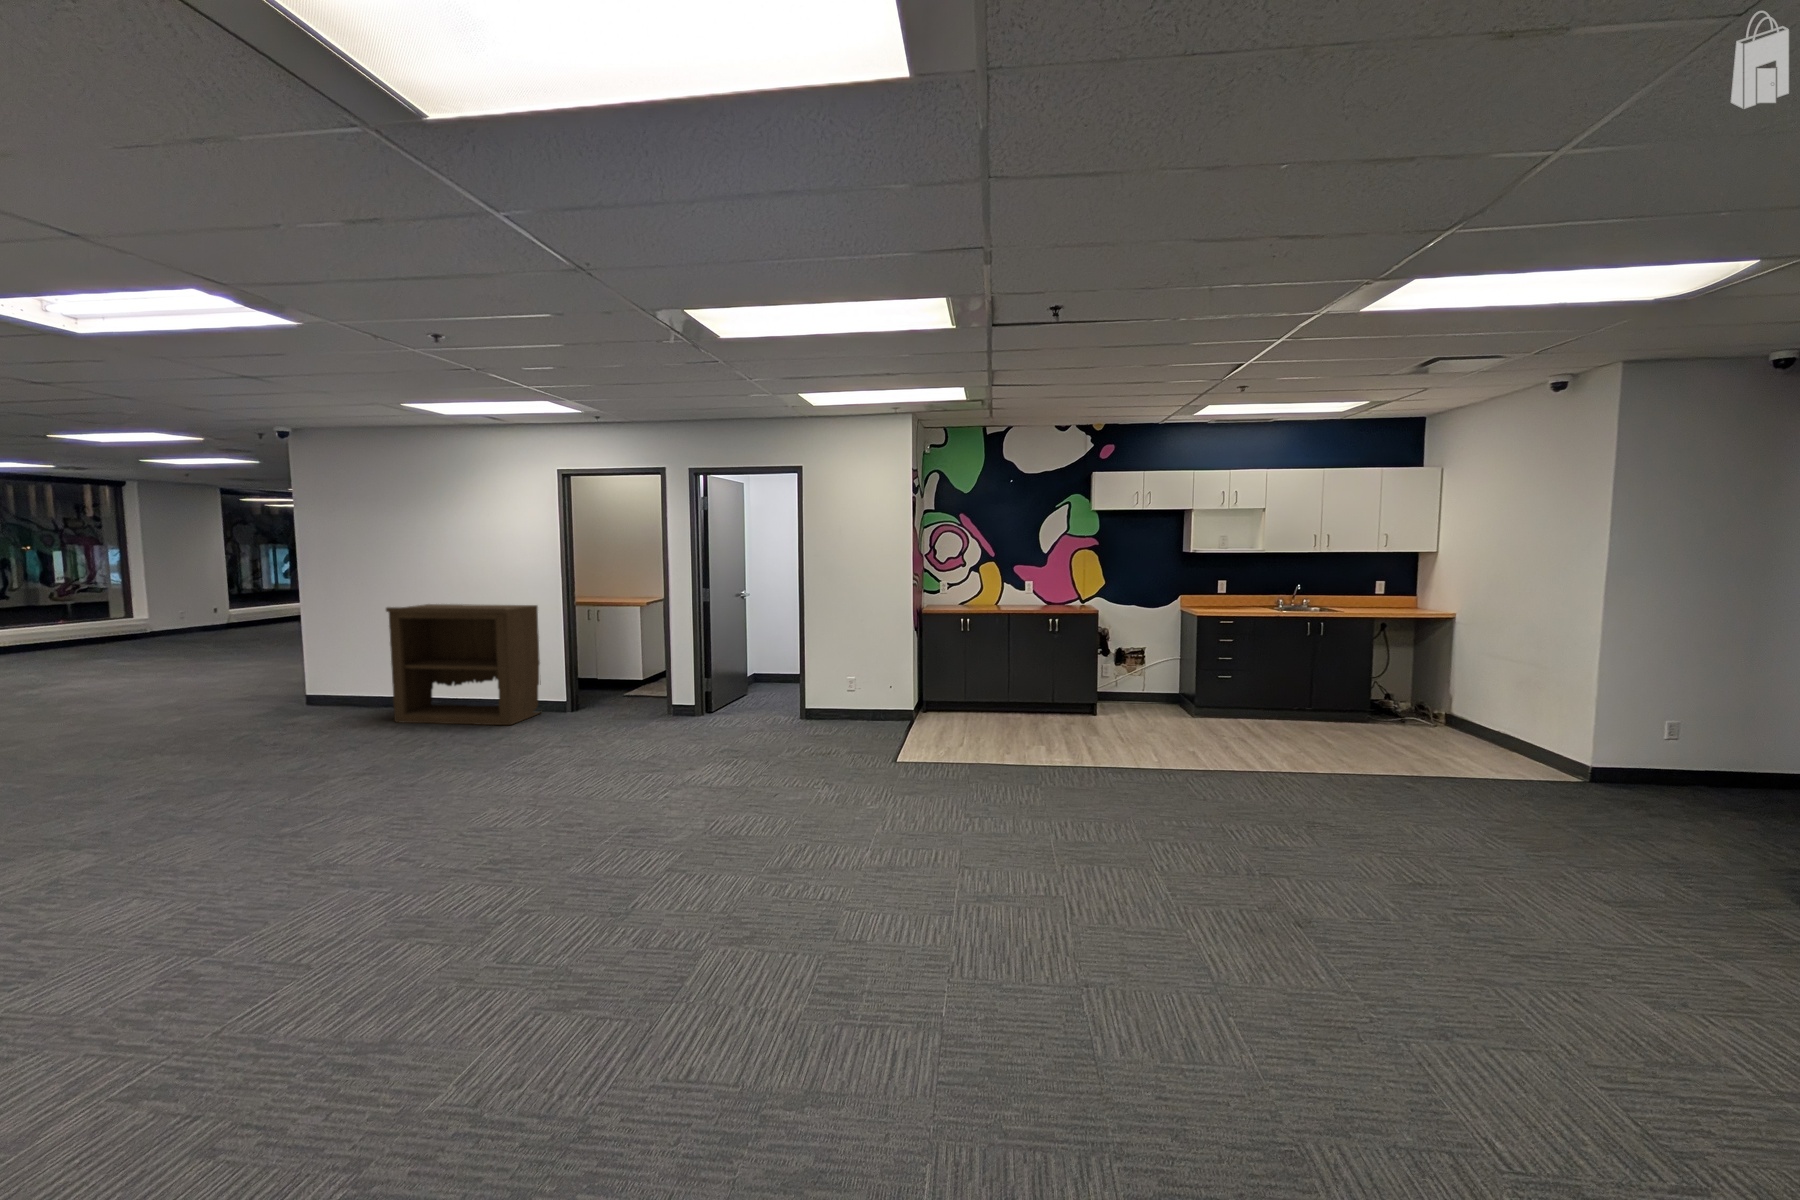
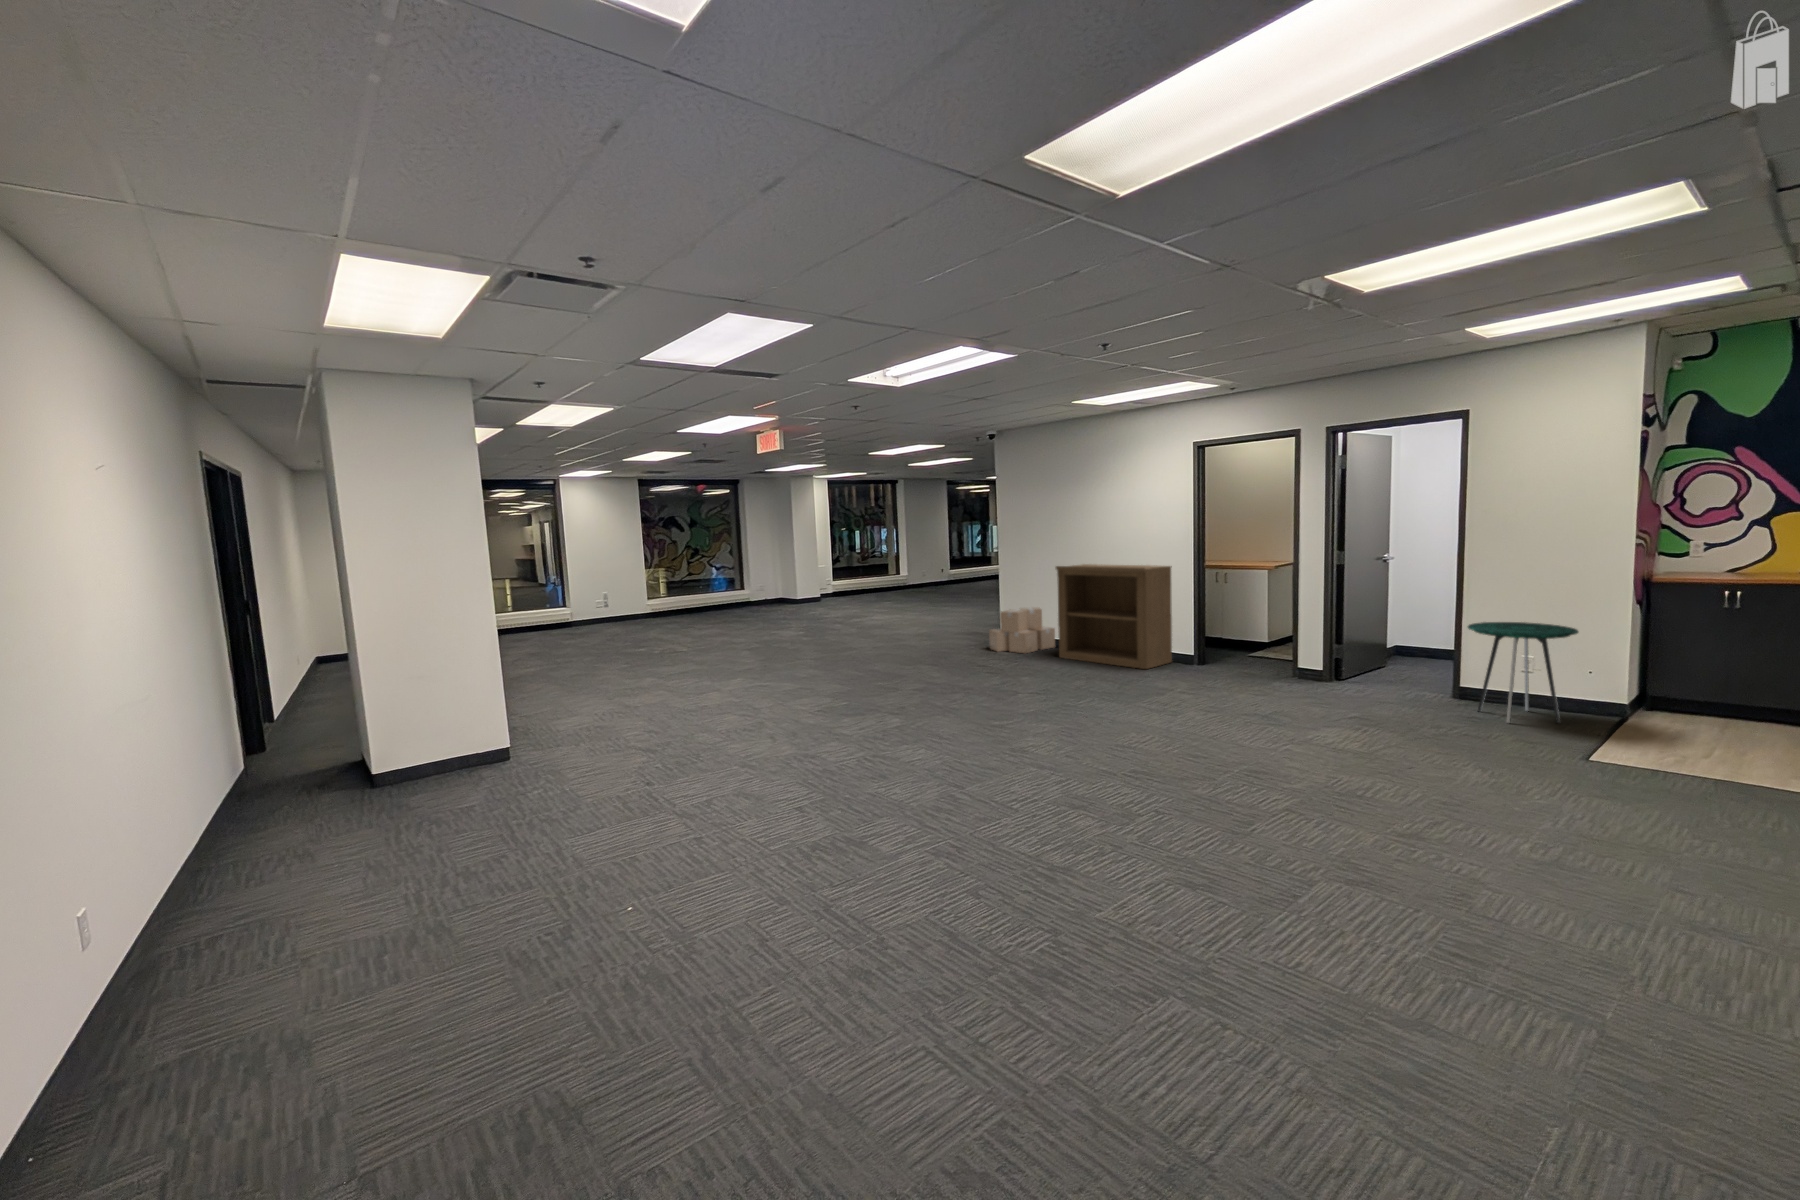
side table: none [809,650,883,738] -> present [1468,622,1578,723]
cardboard box: none [284,659,390,724] -> present [989,607,1055,653]

